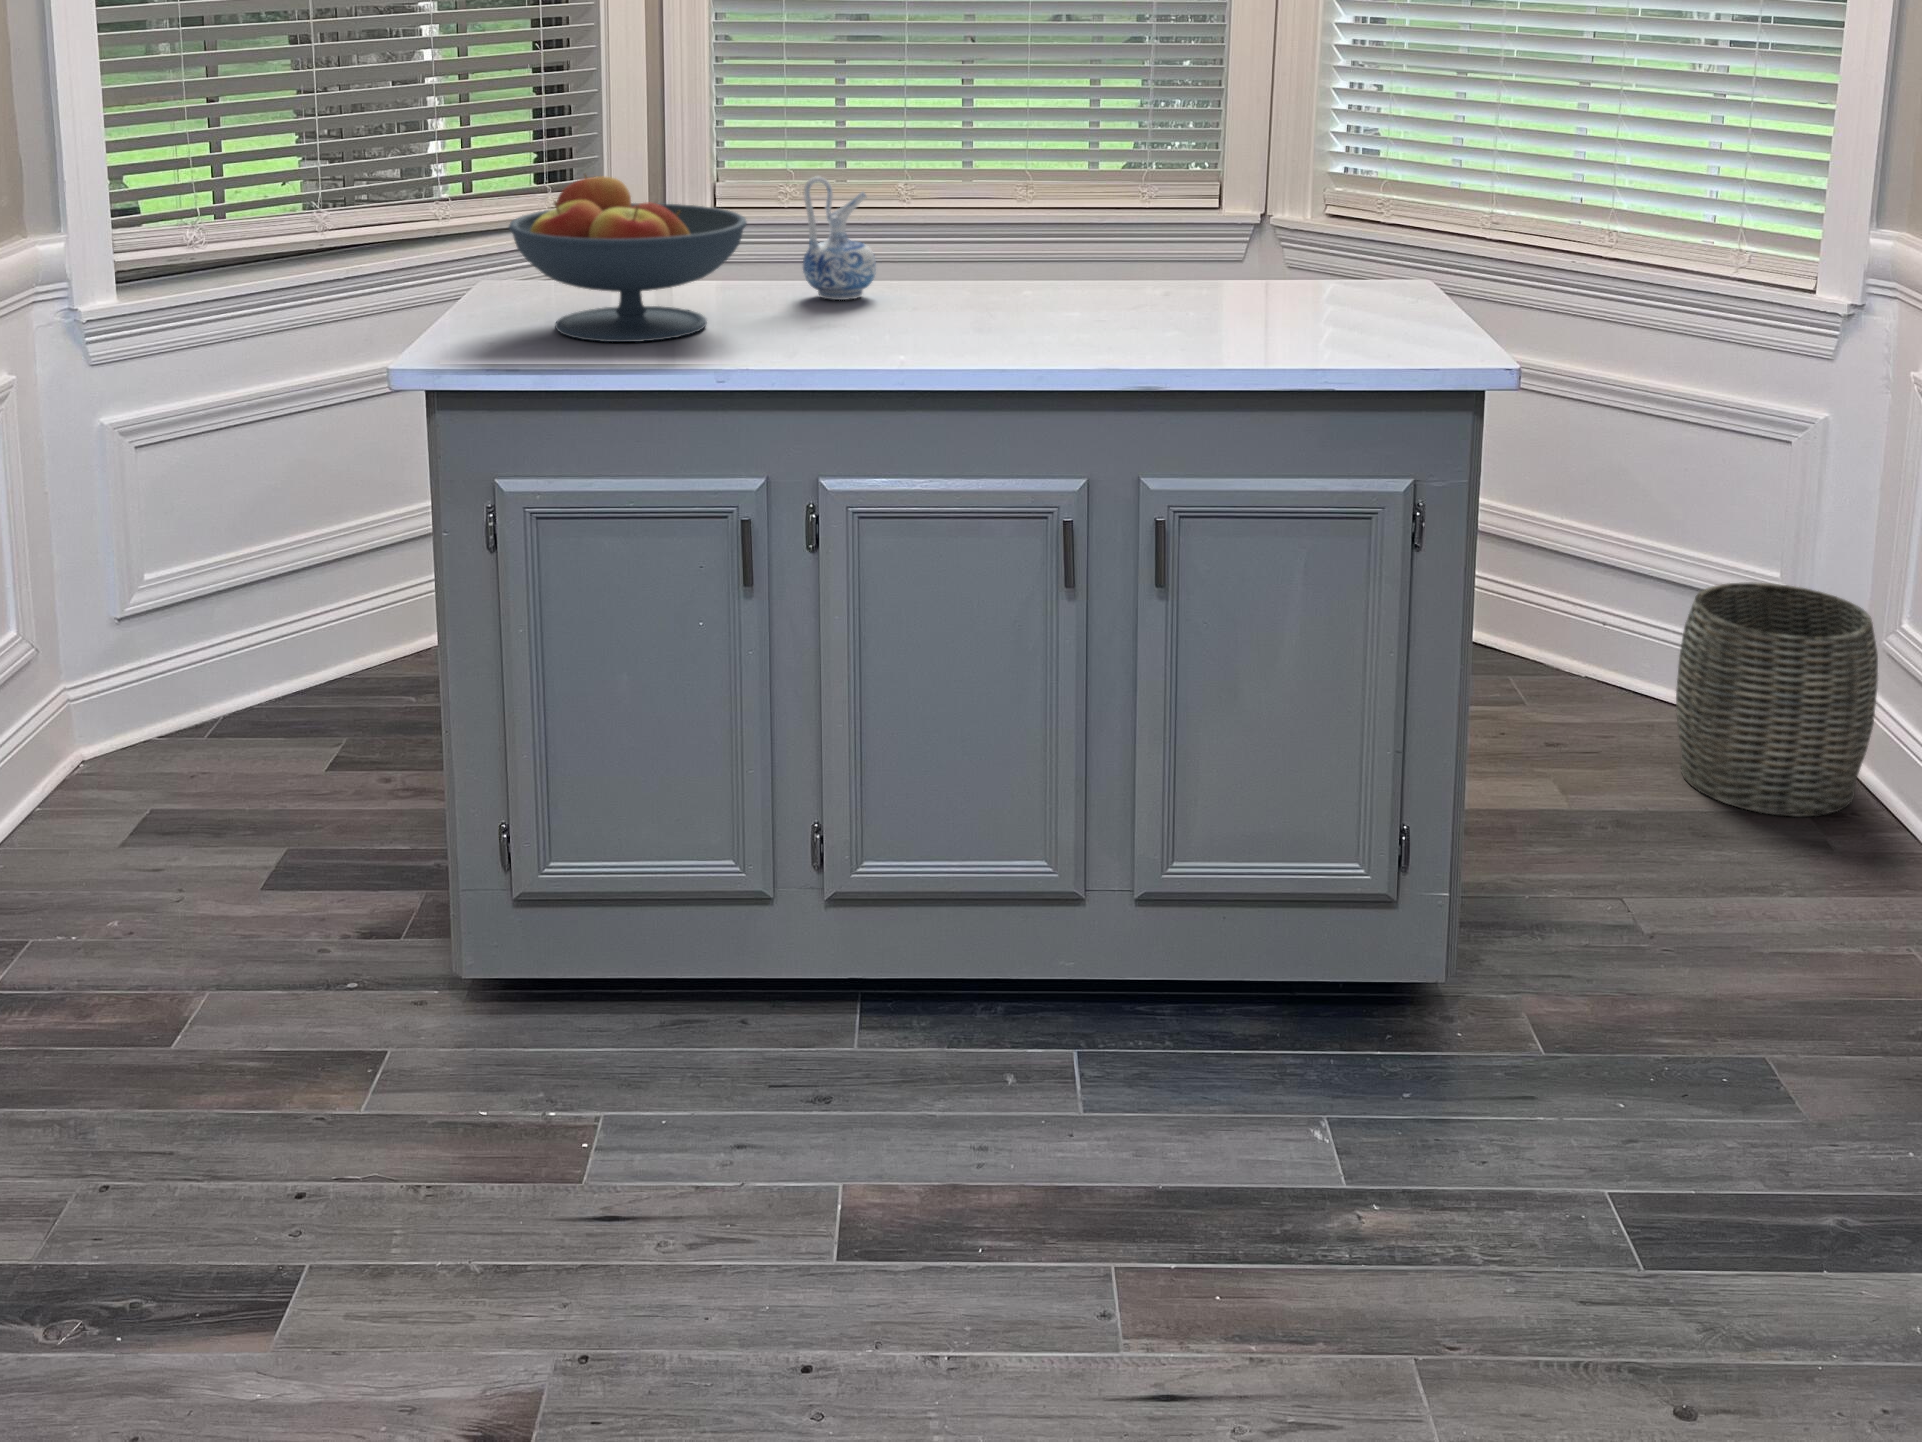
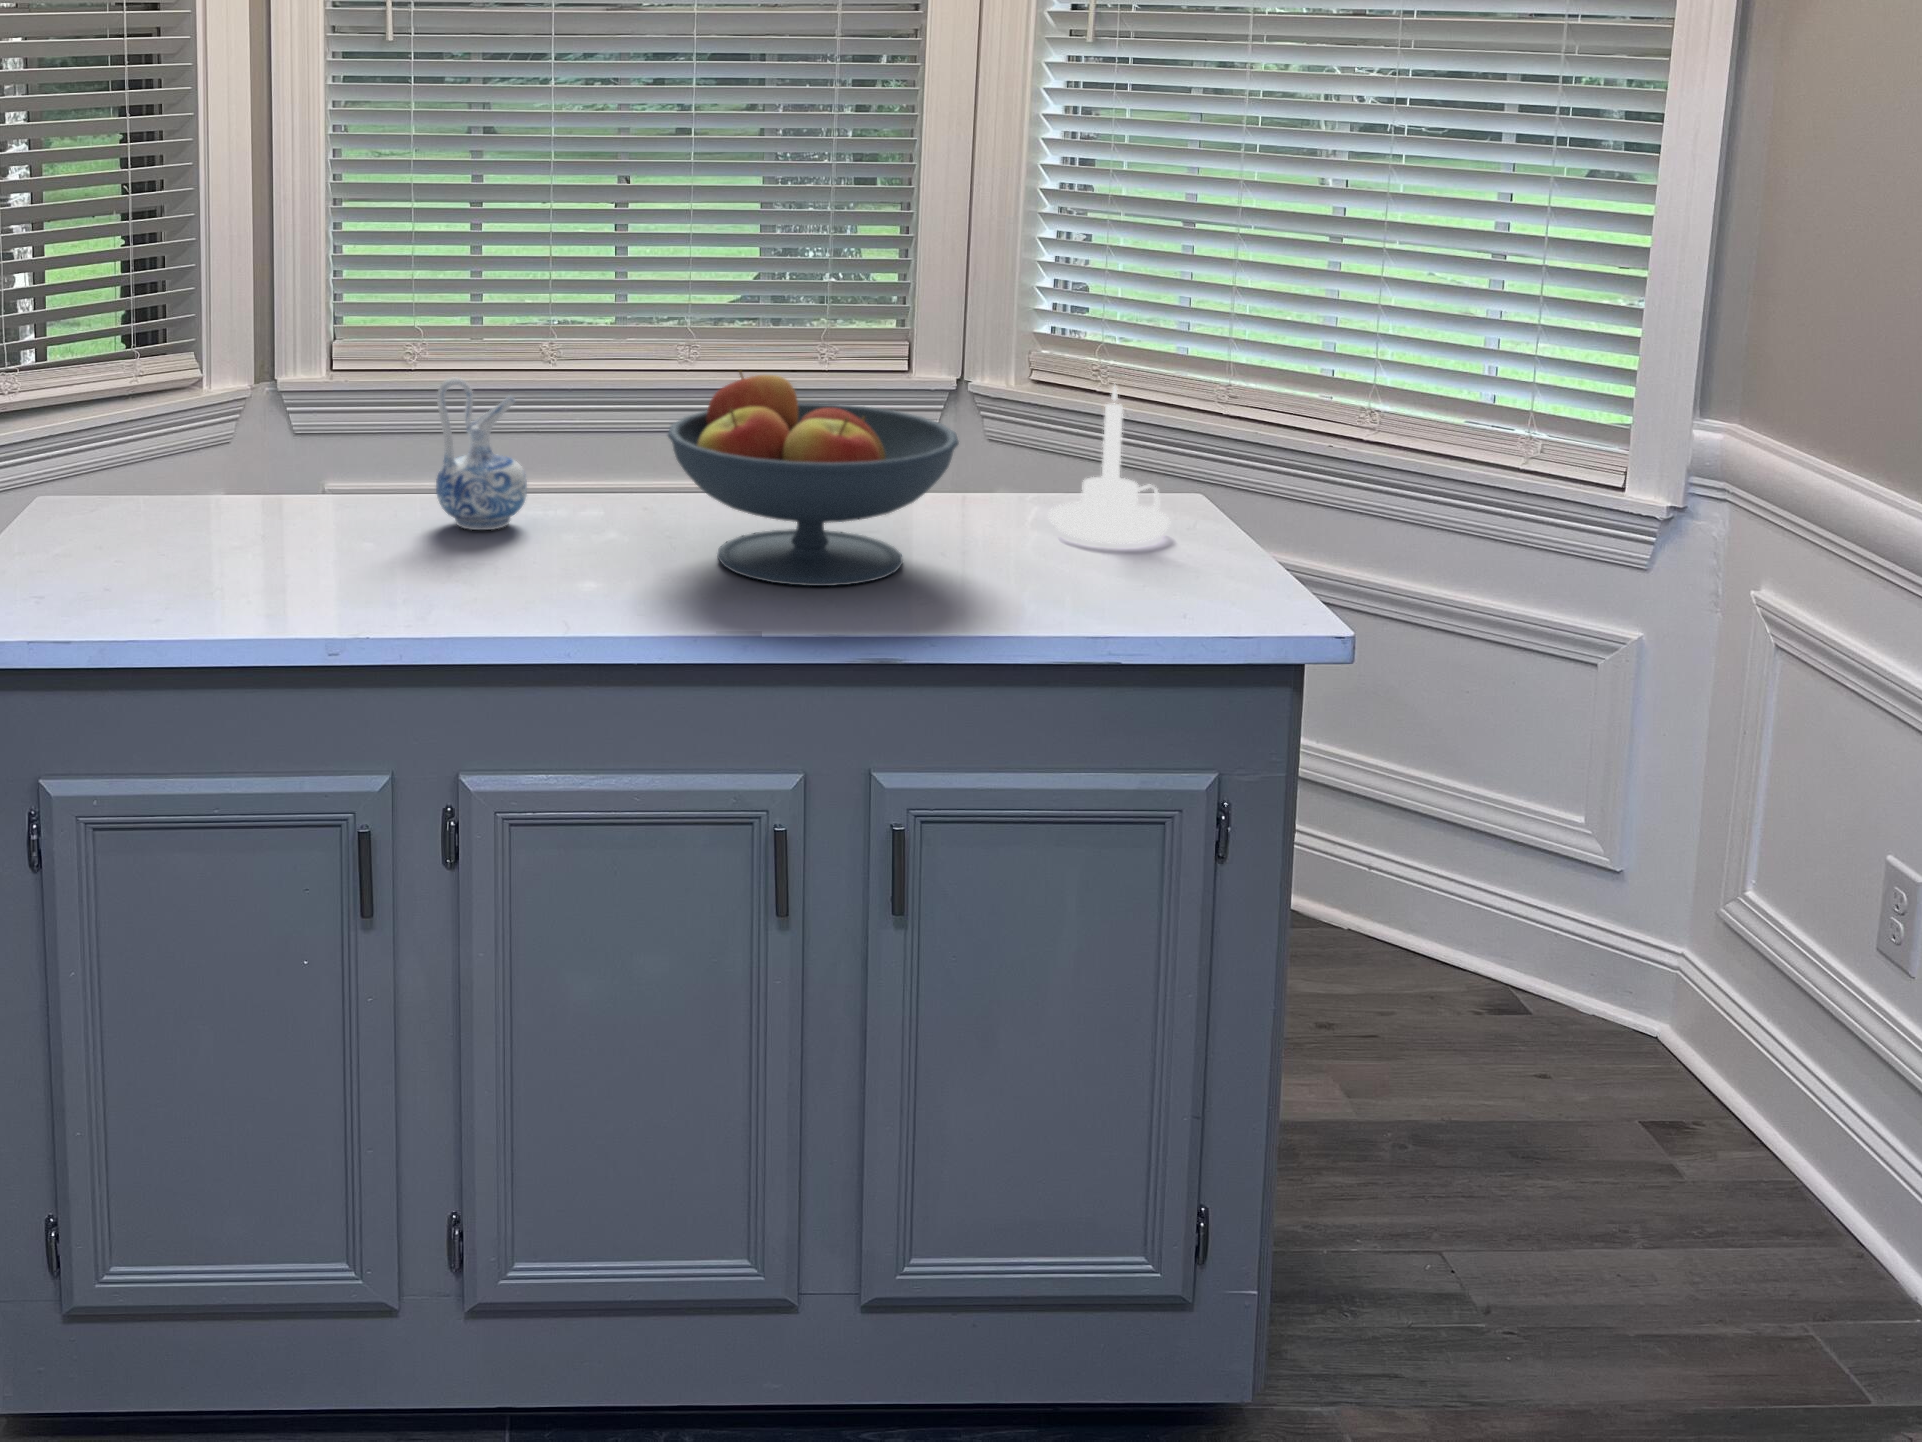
fruit bowl: present [509,174,747,342] -> present [668,371,959,586]
candle holder: none [1298,180,1396,309] -> present [1049,386,1169,543]
woven basket: present [1676,582,1878,816] -> none [1473,829,1717,1123]

